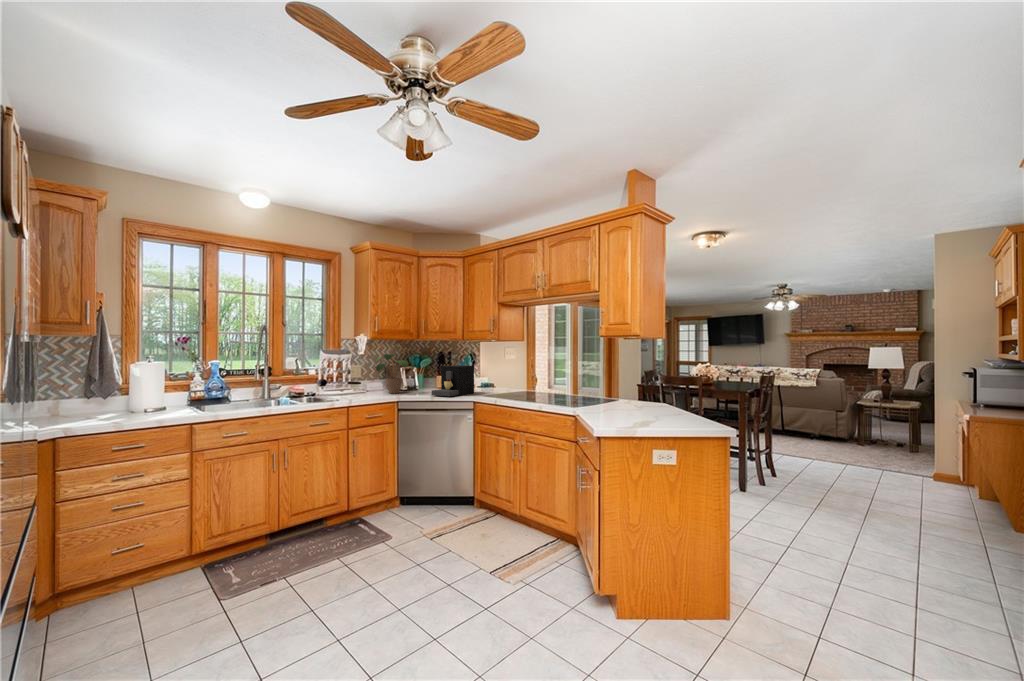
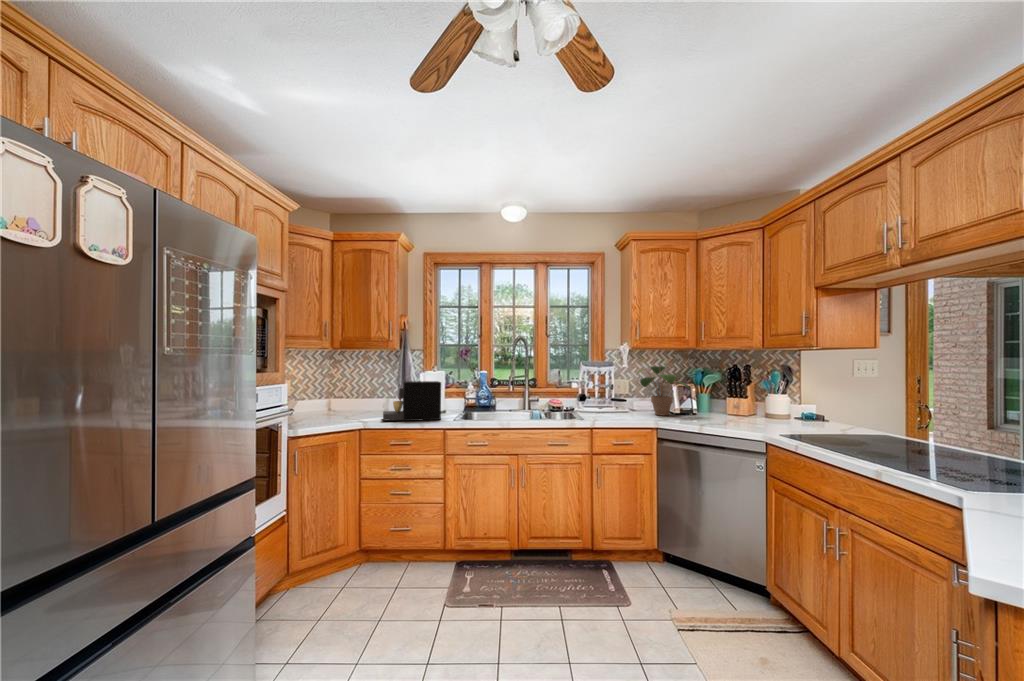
coffee maker: present [432,365,474,396] -> present [383,381,441,421]

